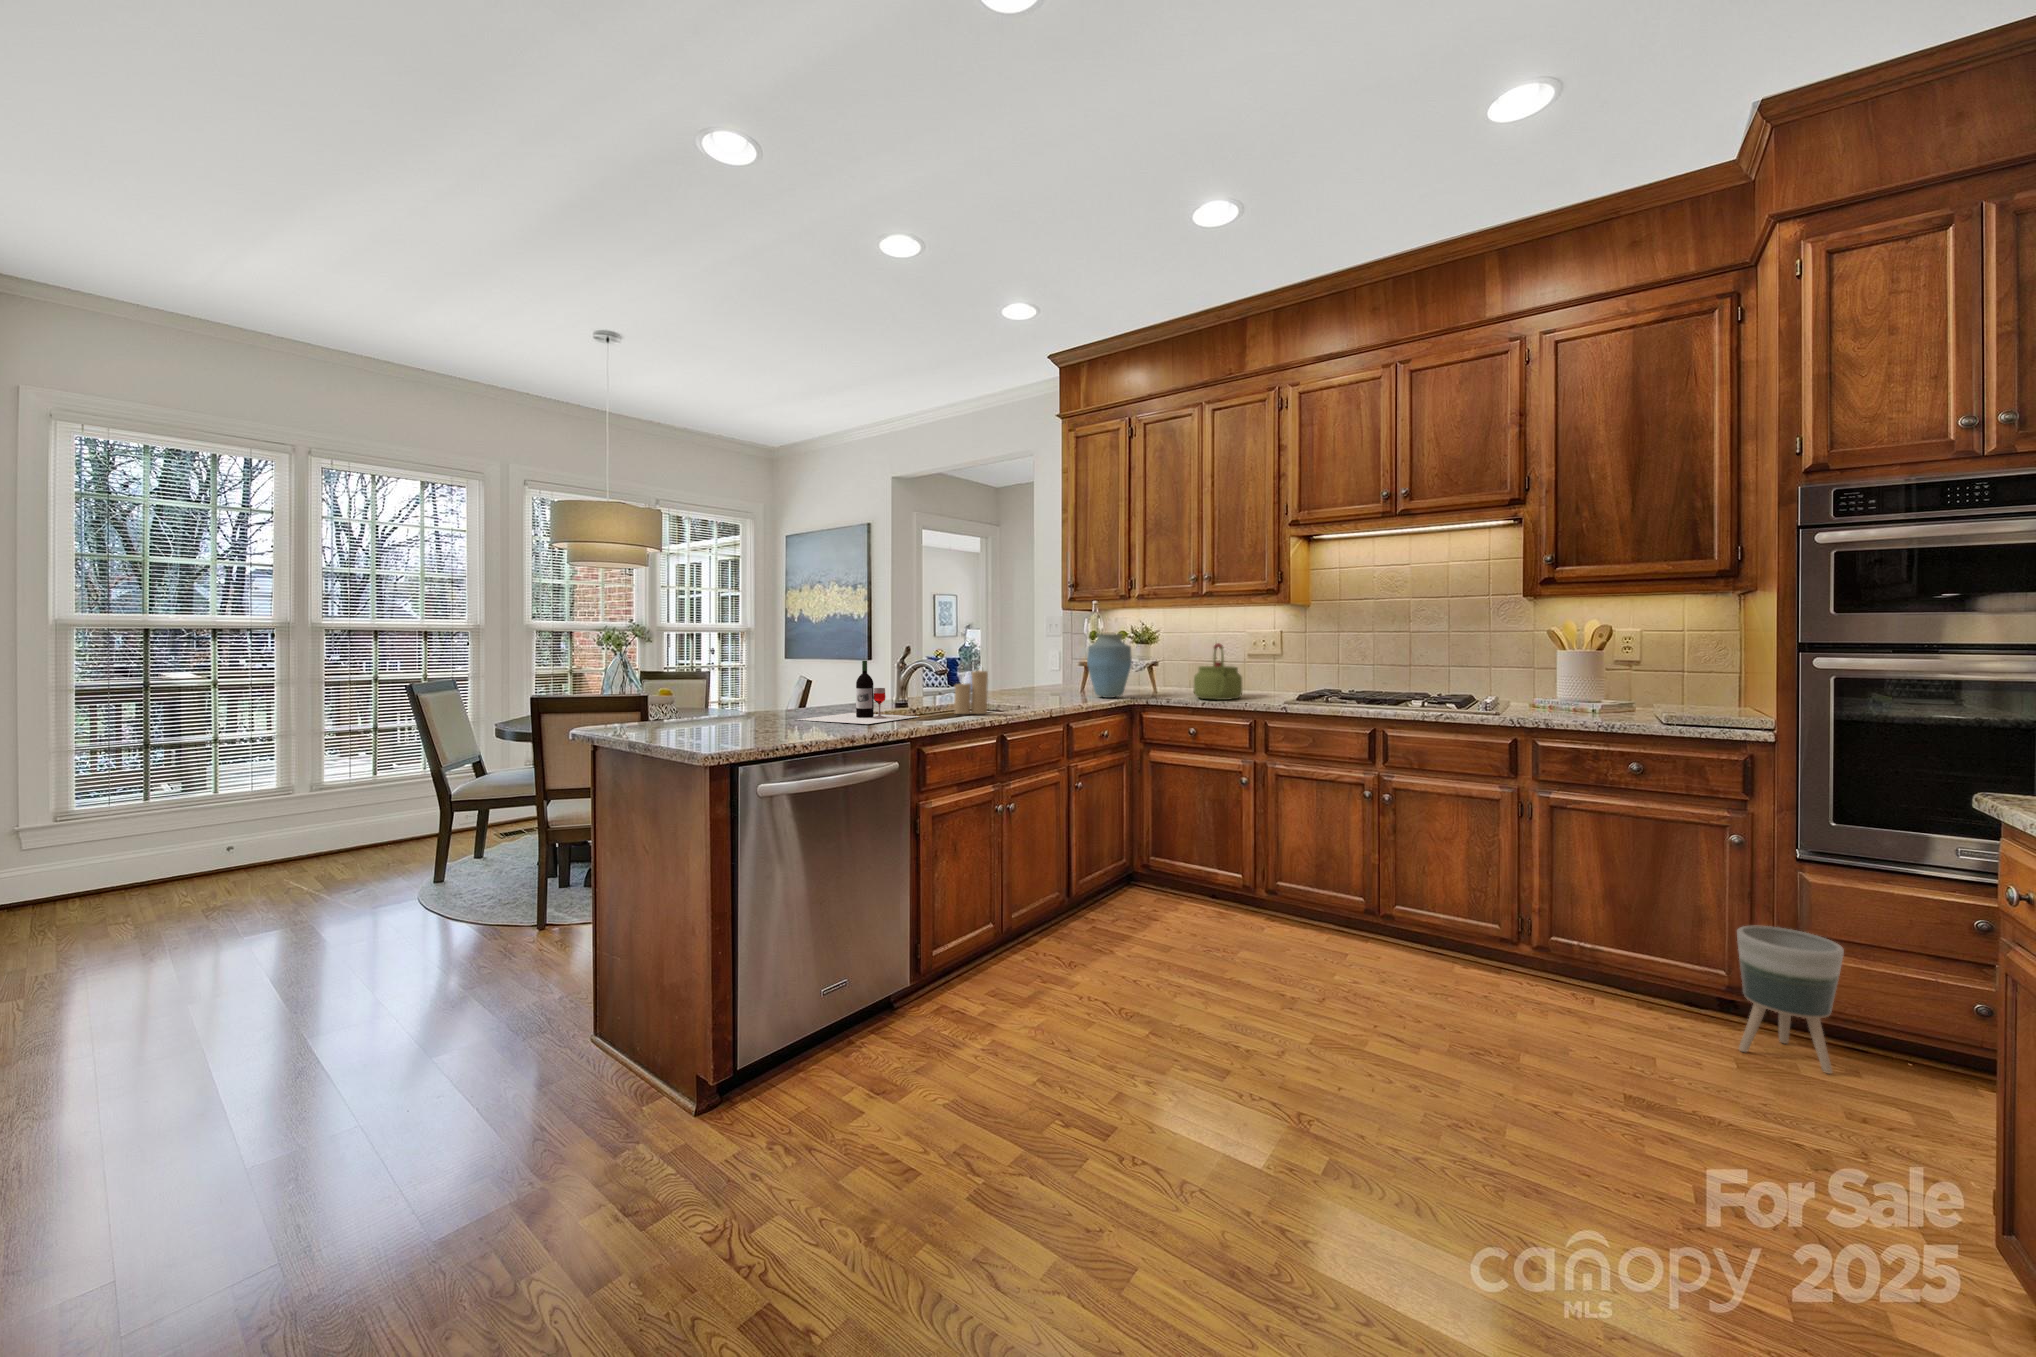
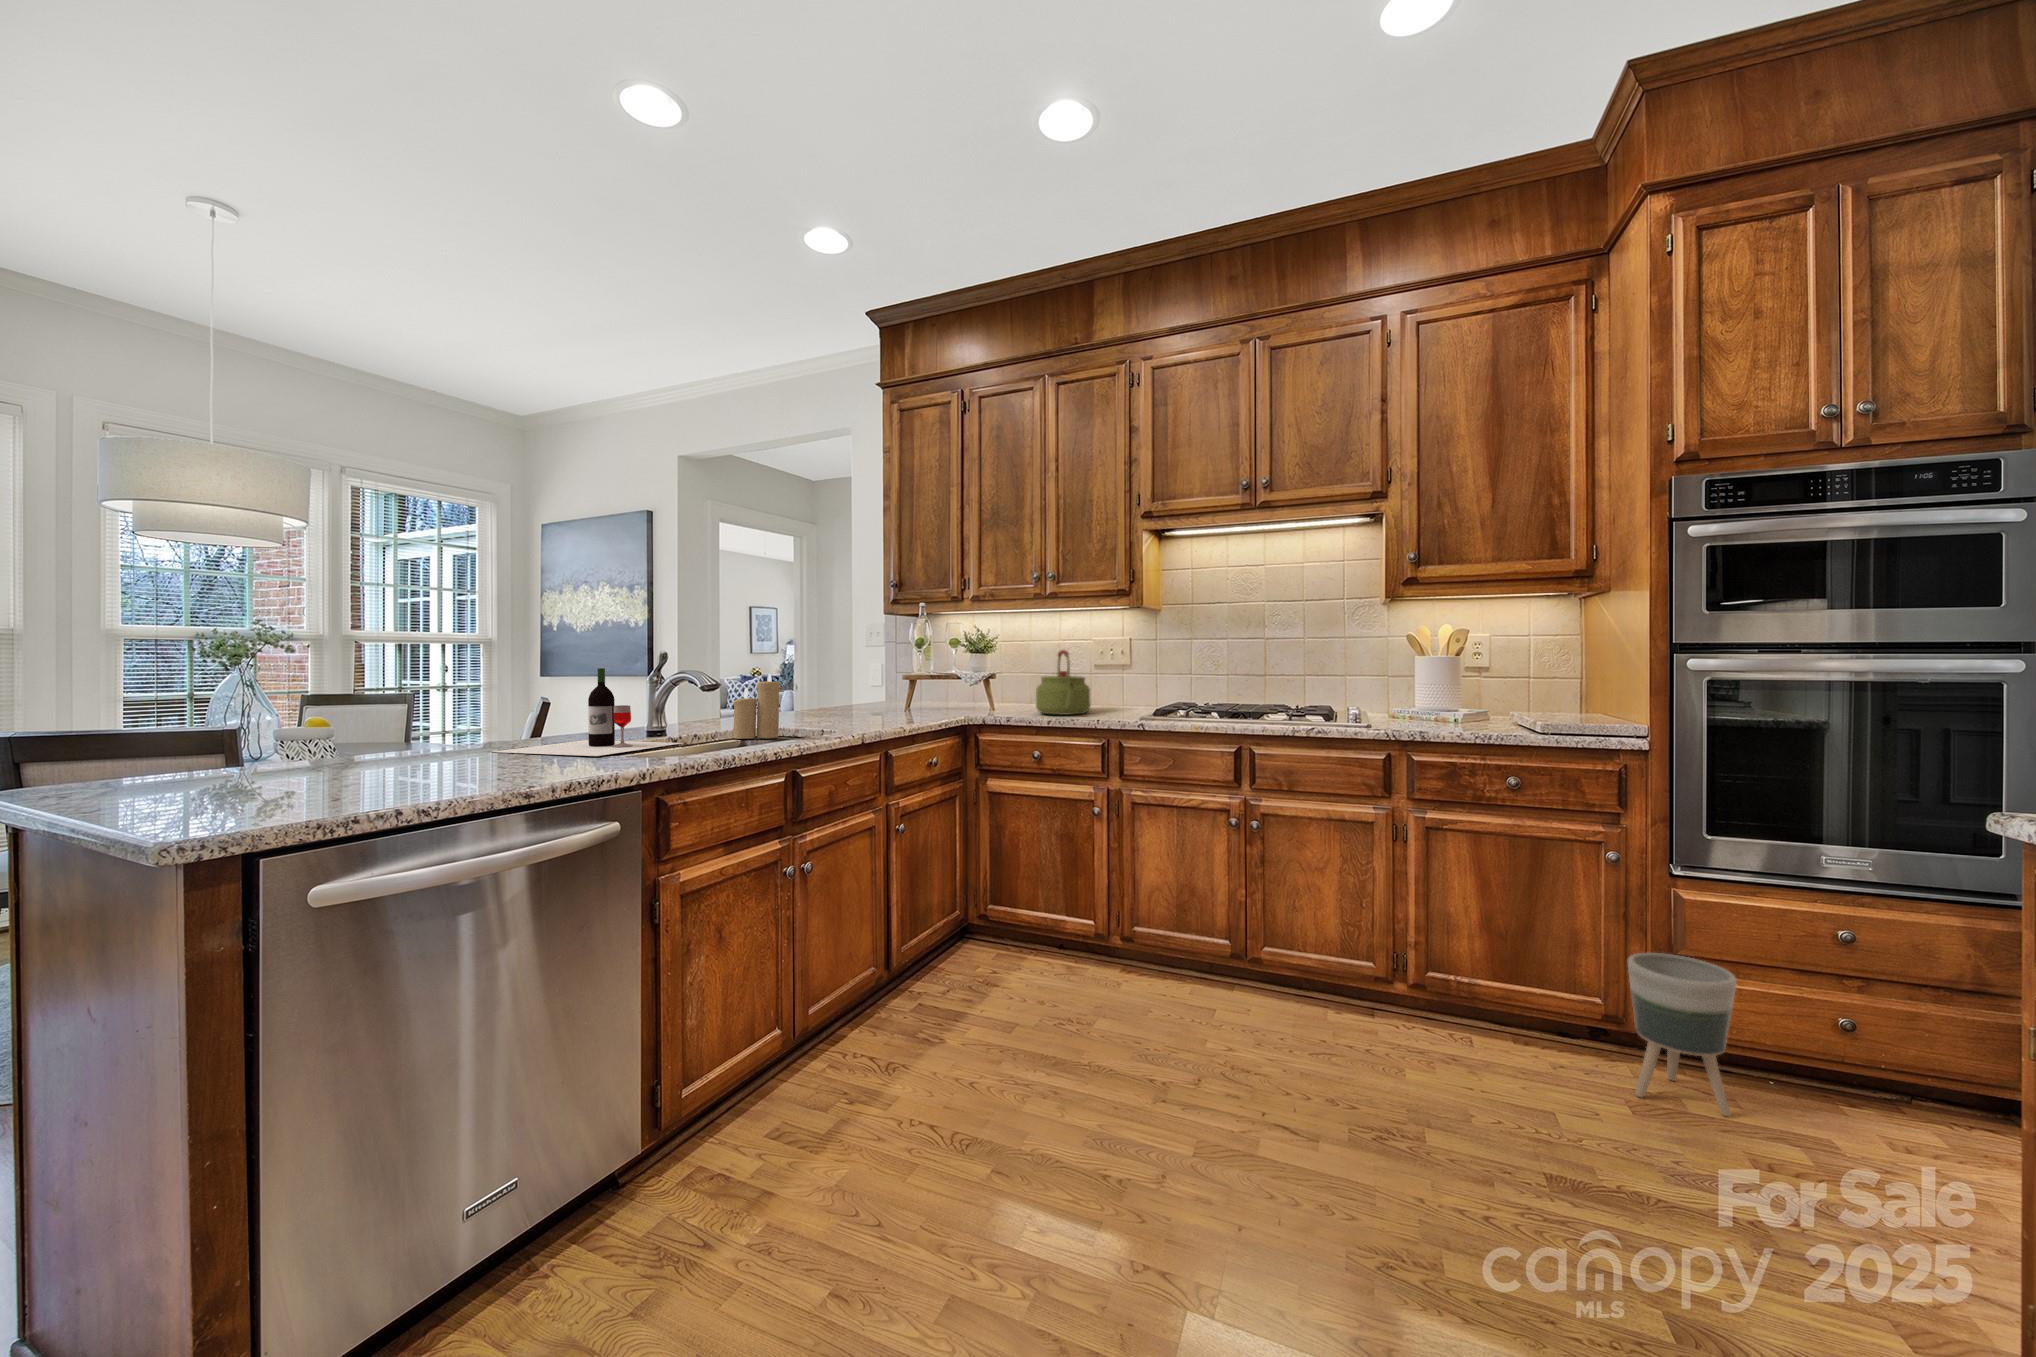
vase: present [1087,634,1132,698] -> none [912,638,964,714]

